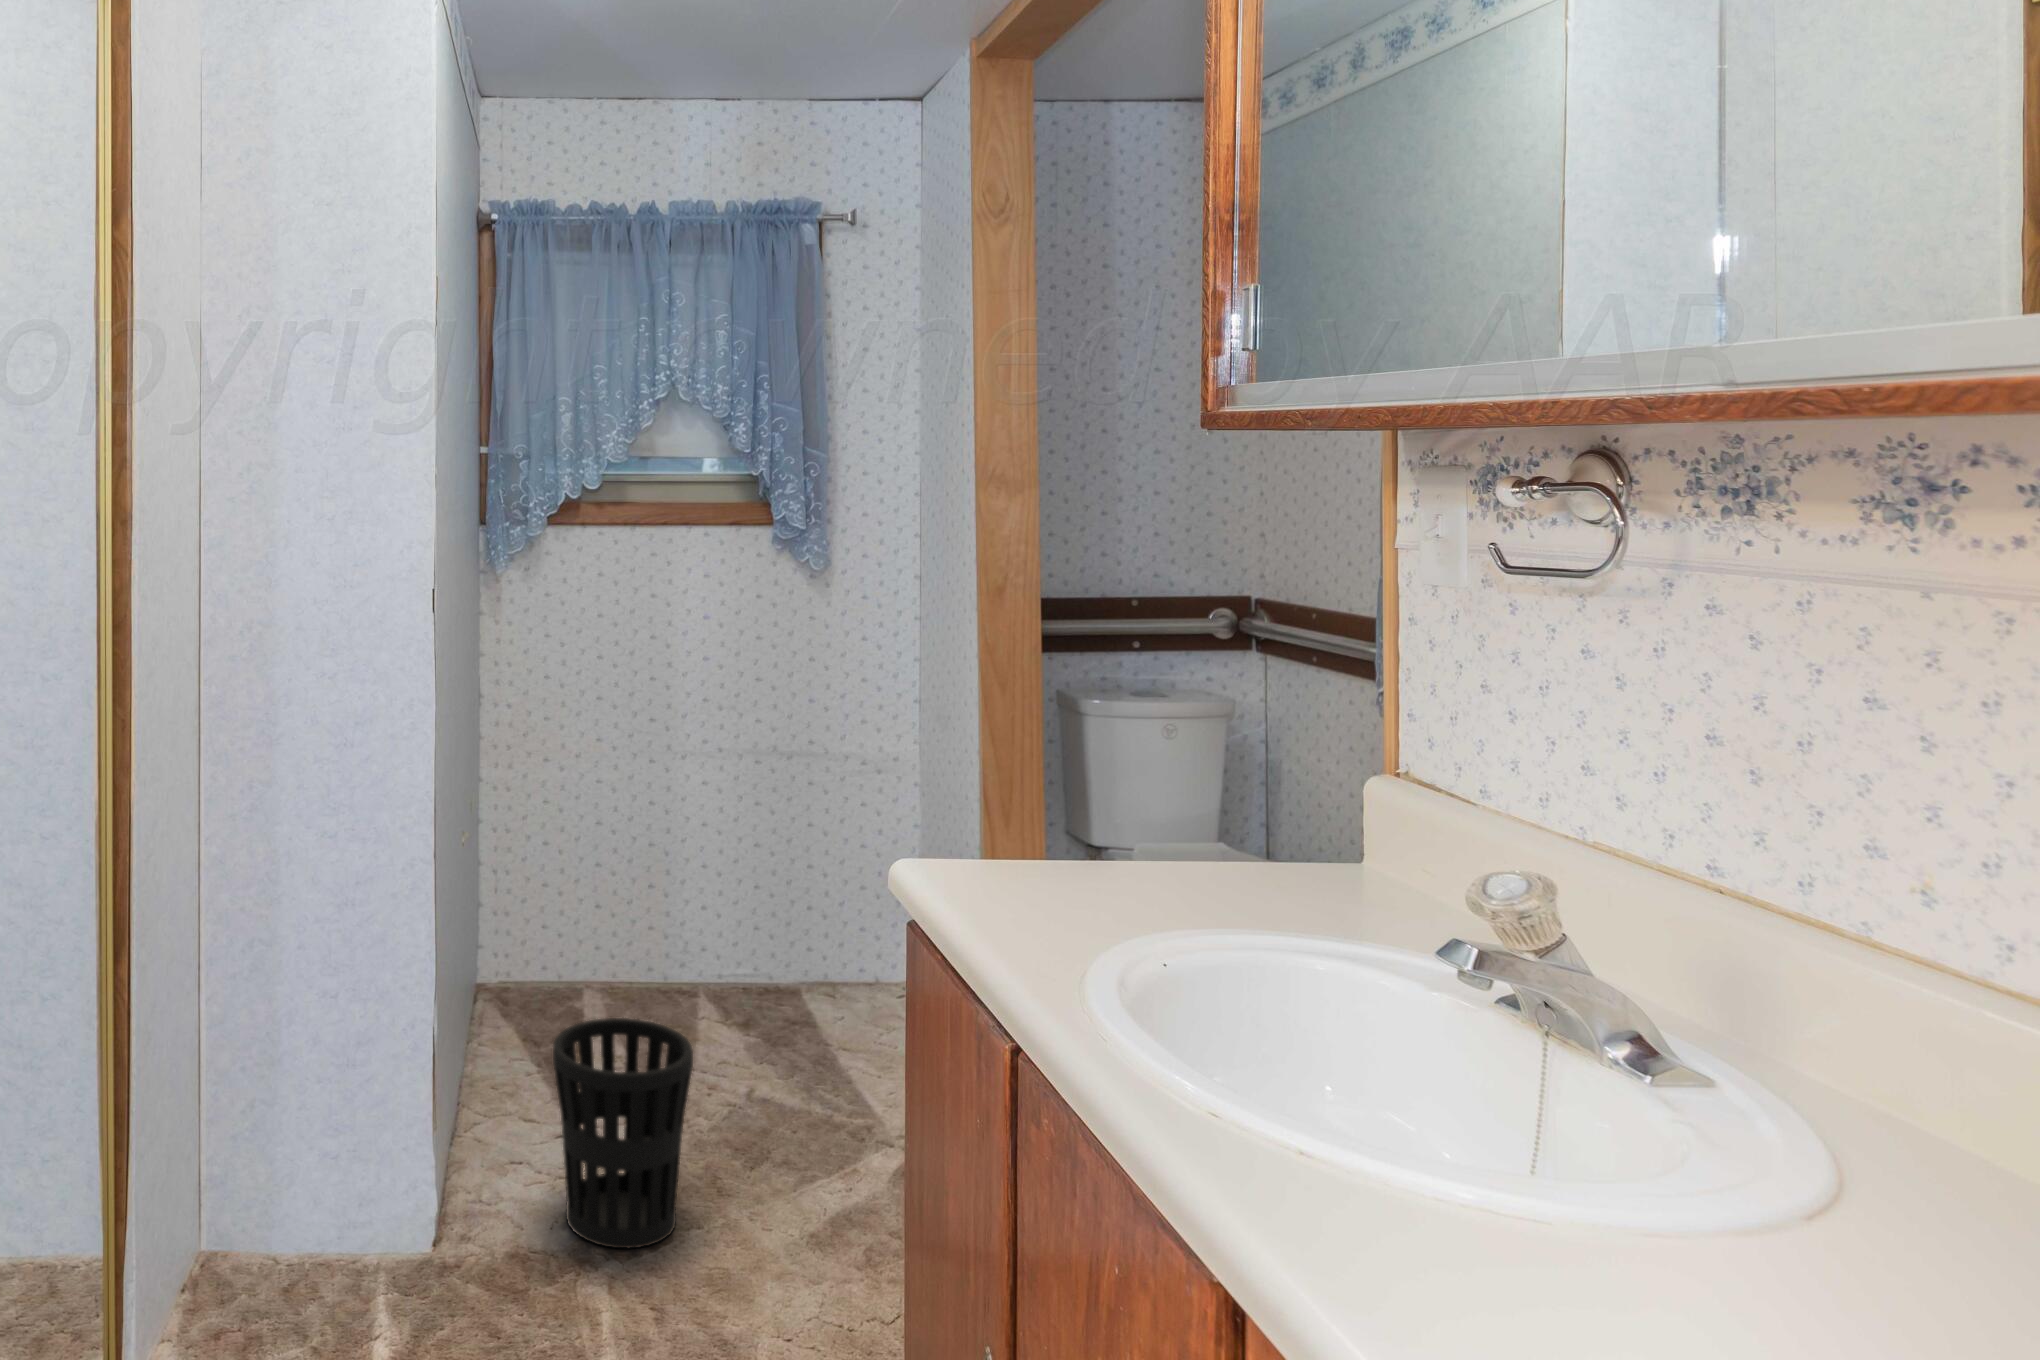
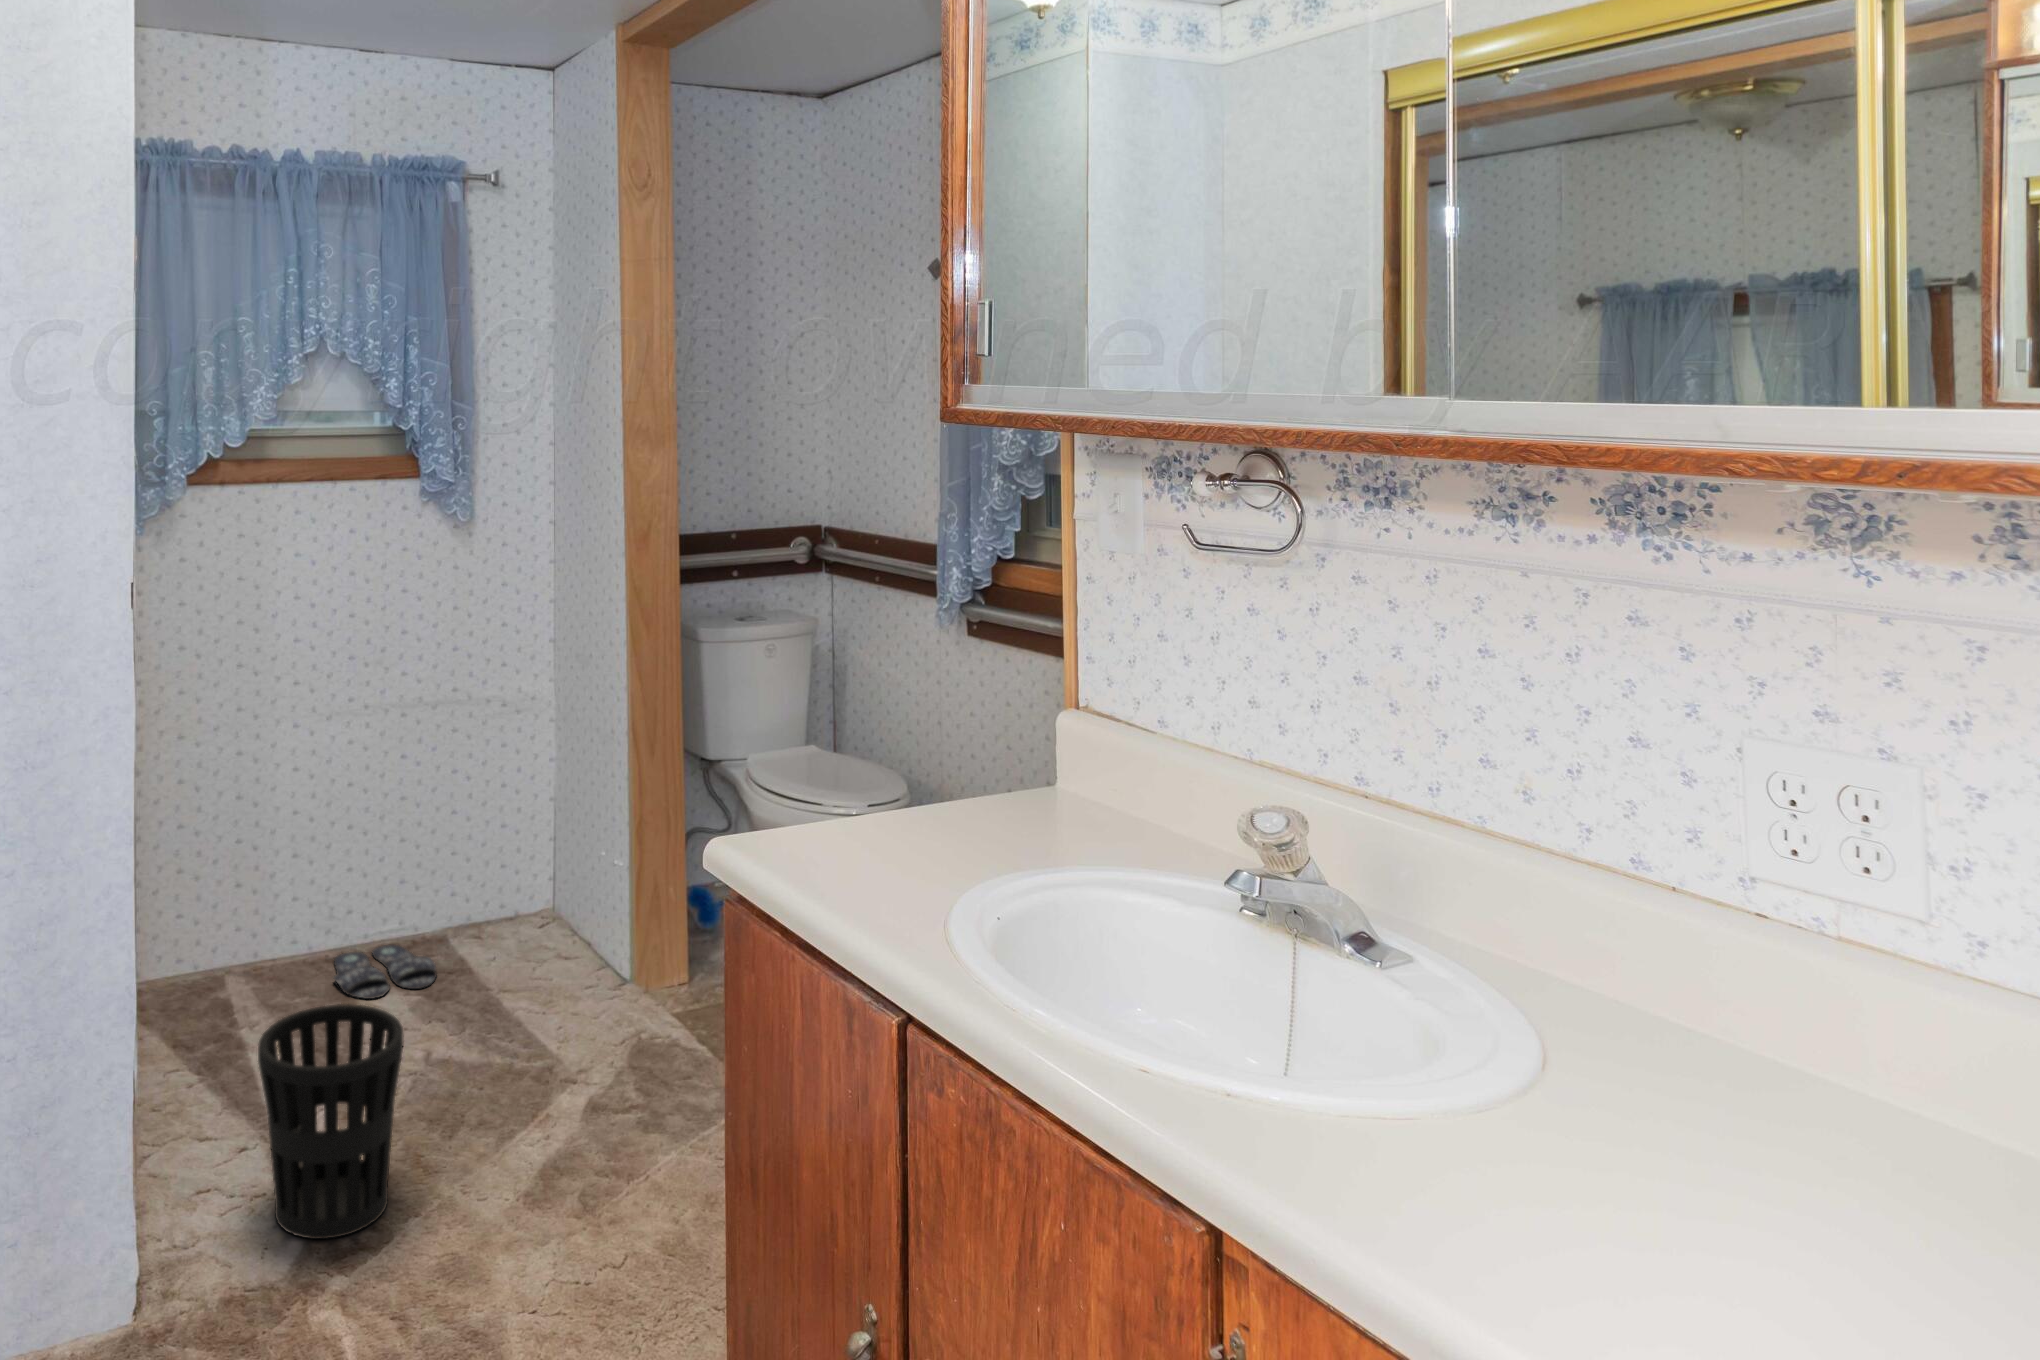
slippers: none [679,991,782,1038] -> present [334,945,437,999]

